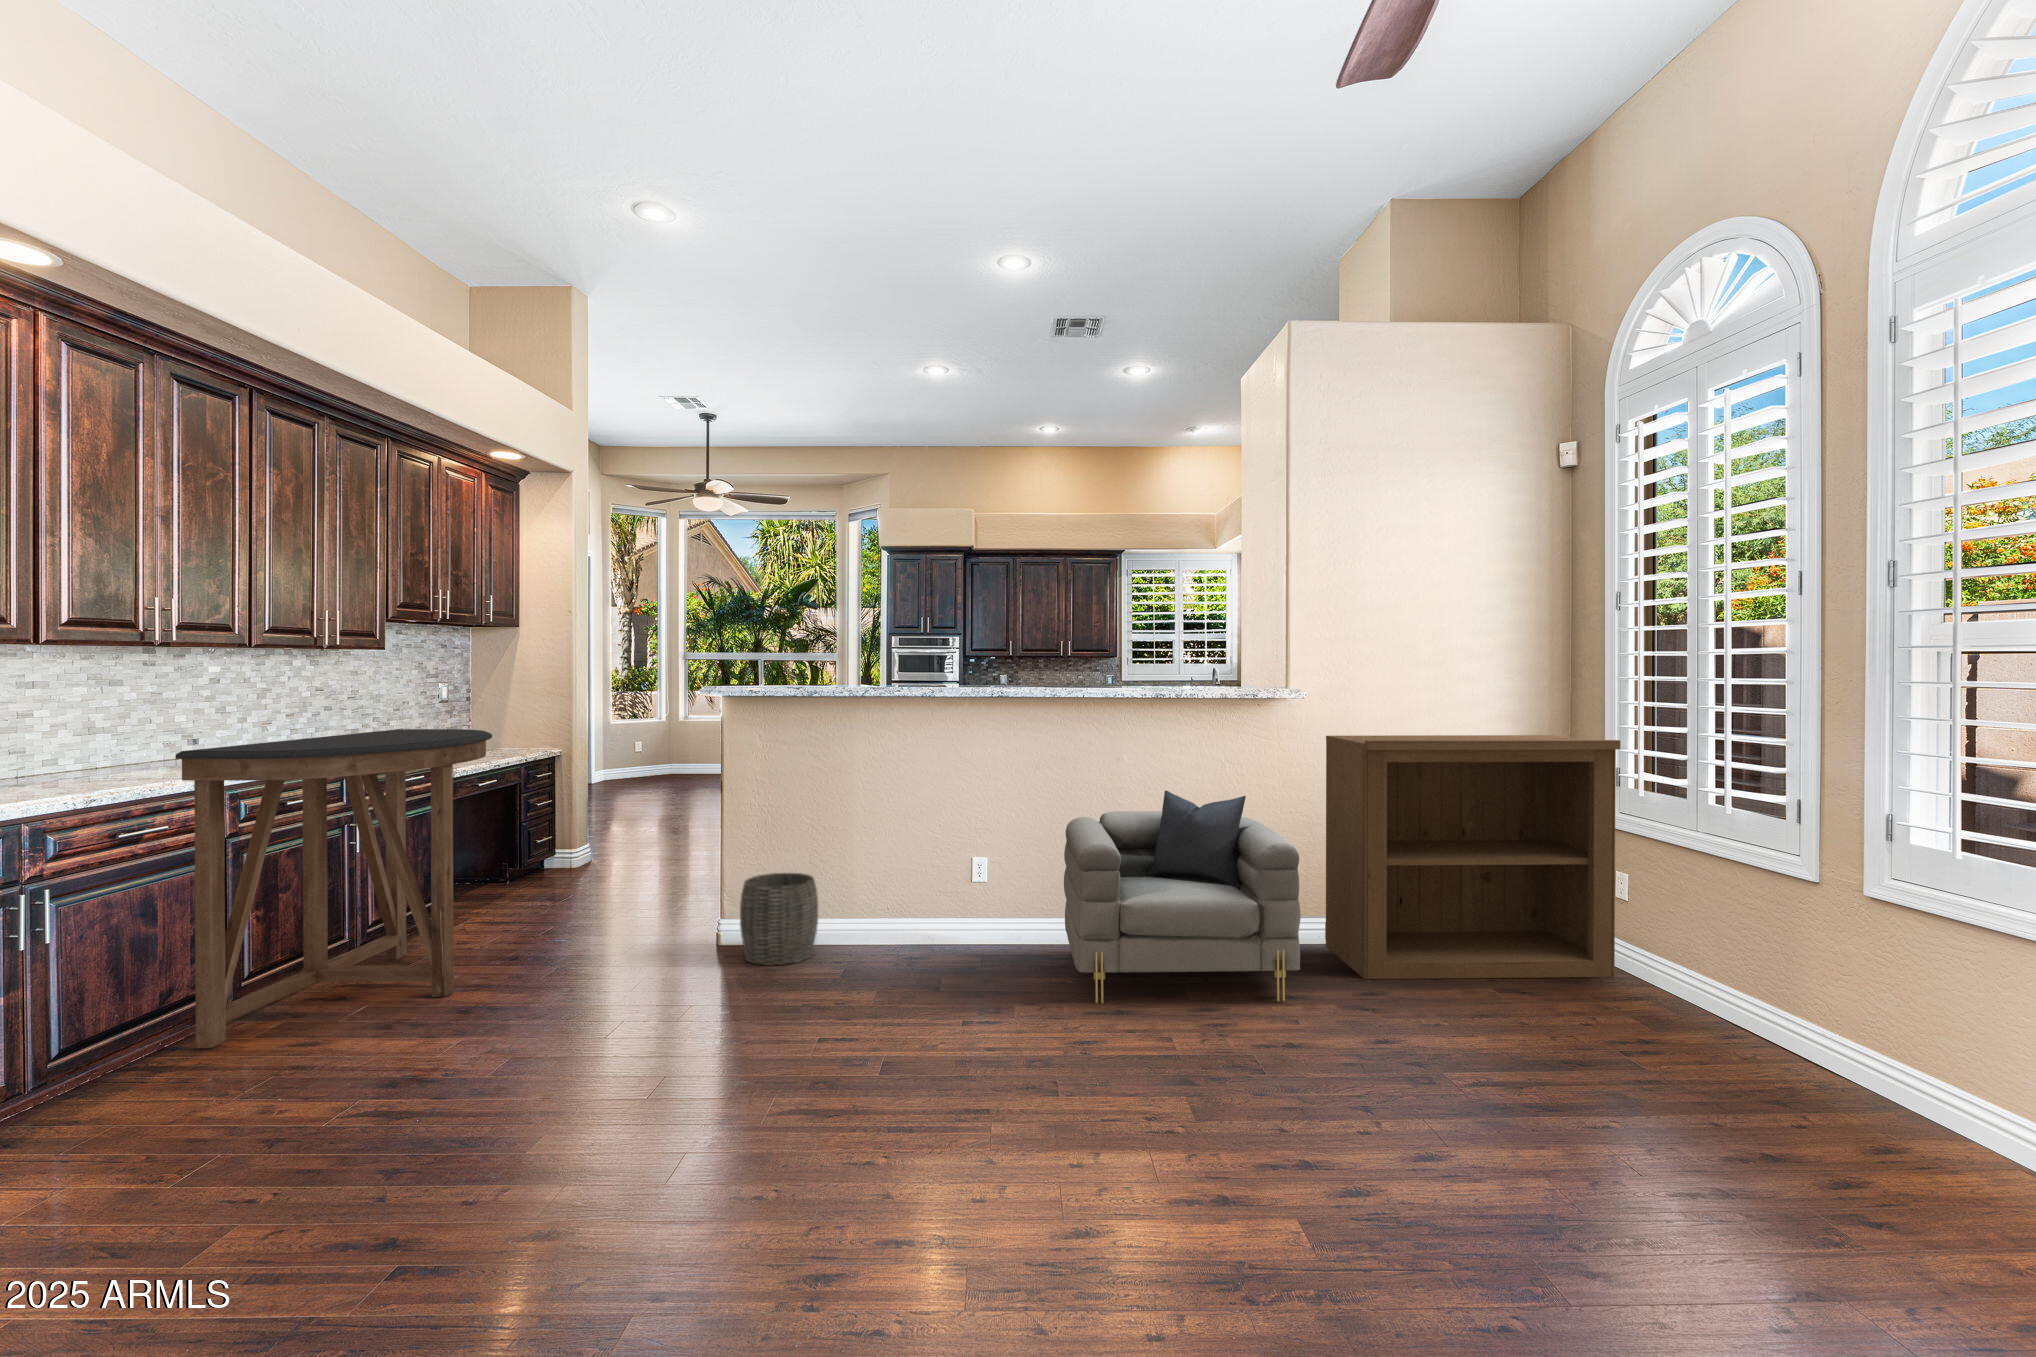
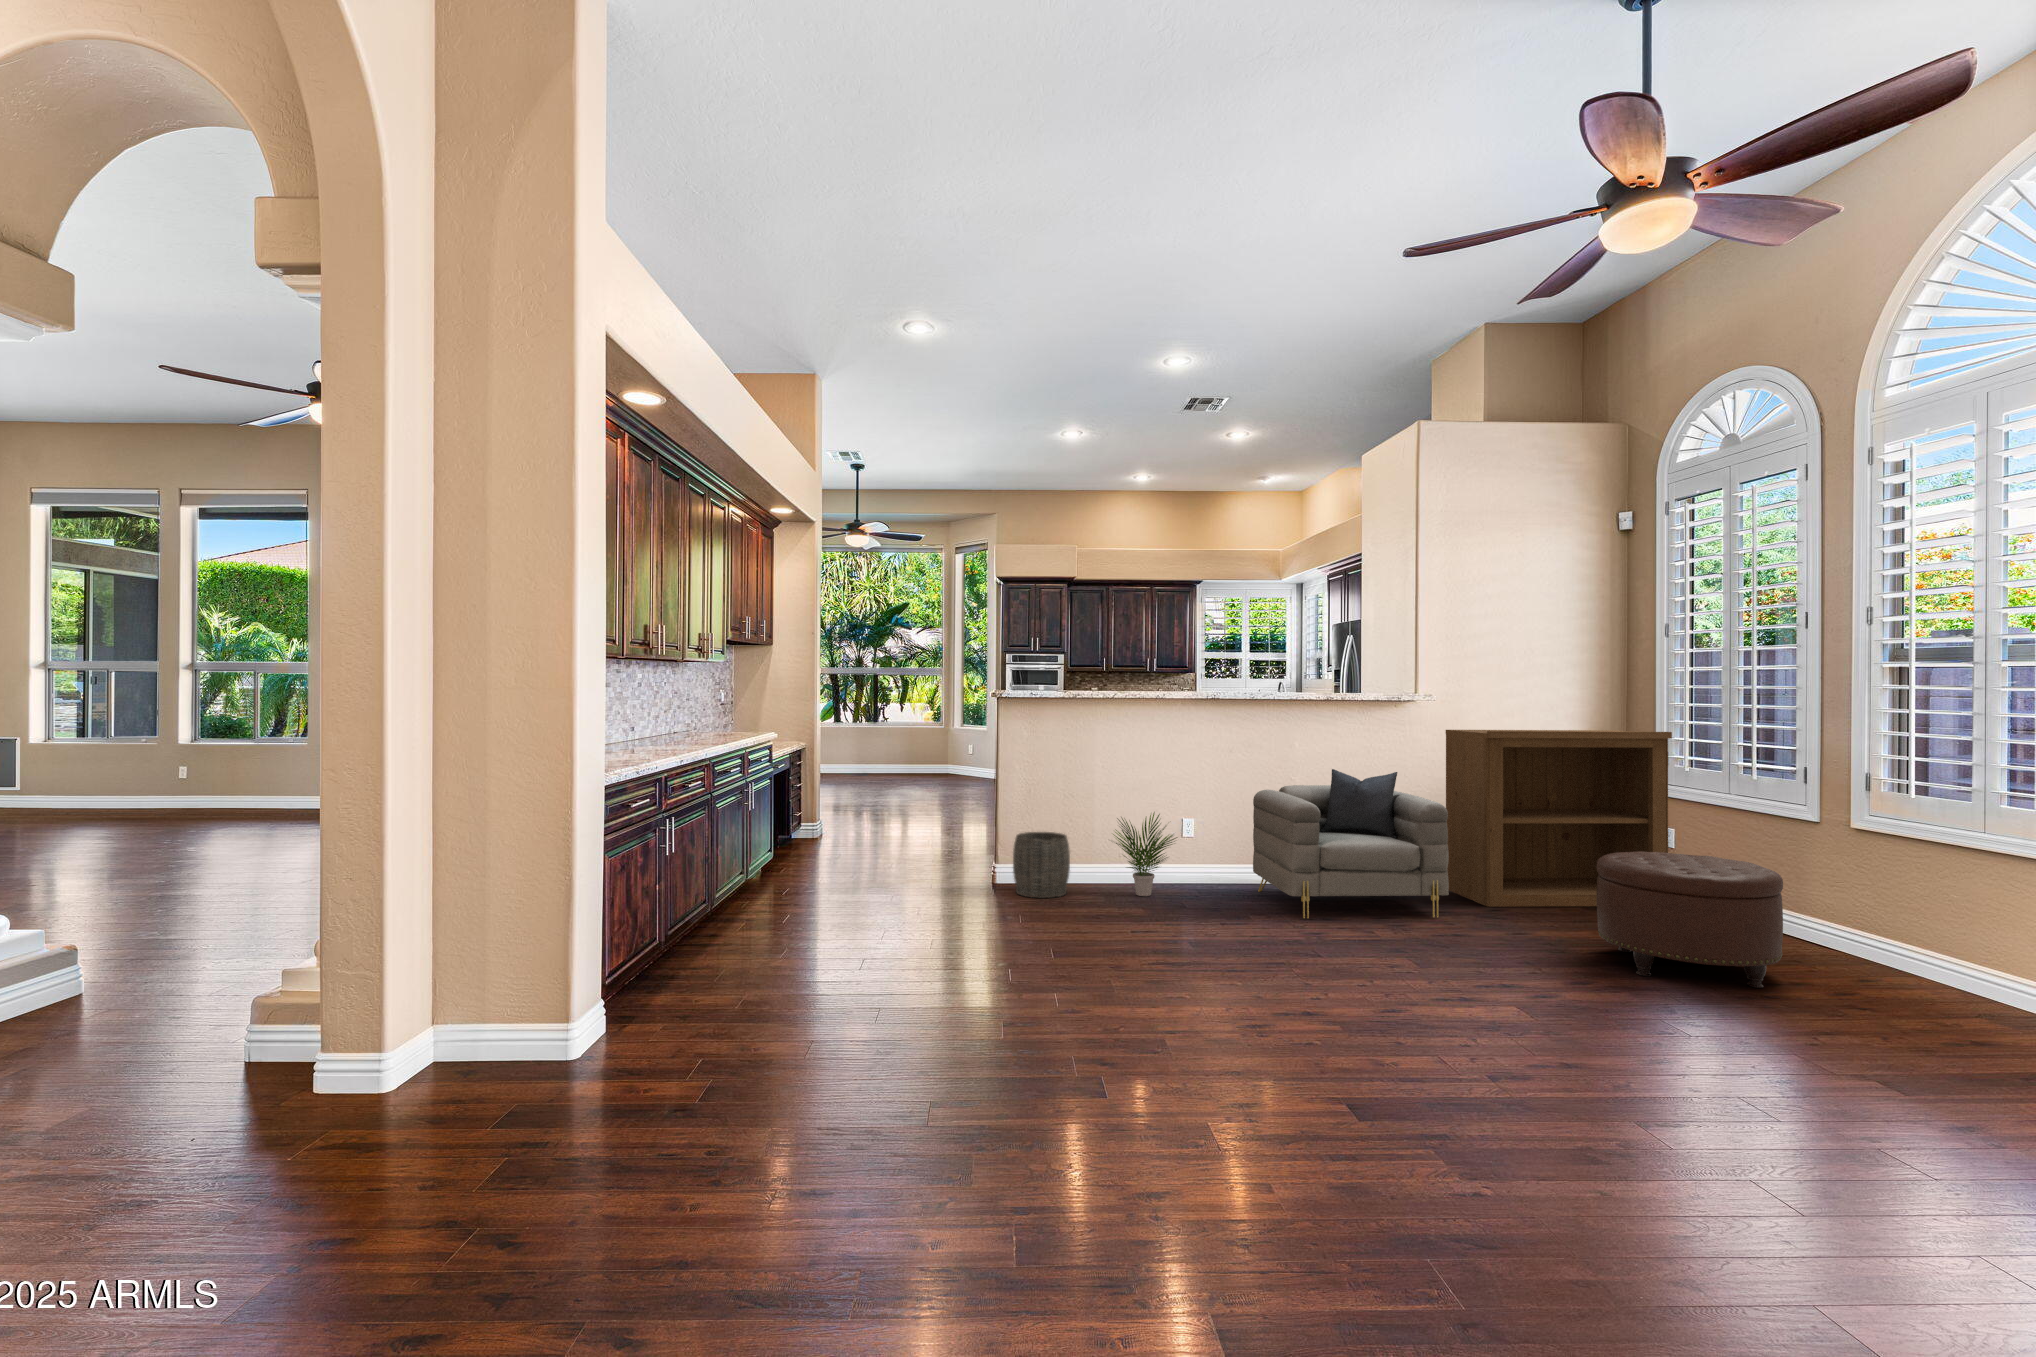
console table: present [175,729,492,1048] -> none [693,721,843,939]
potted plant: none [861,846,963,962] -> present [1113,812,1177,896]
ottoman: none [1478,924,1747,1157] -> present [1596,851,1783,988]

